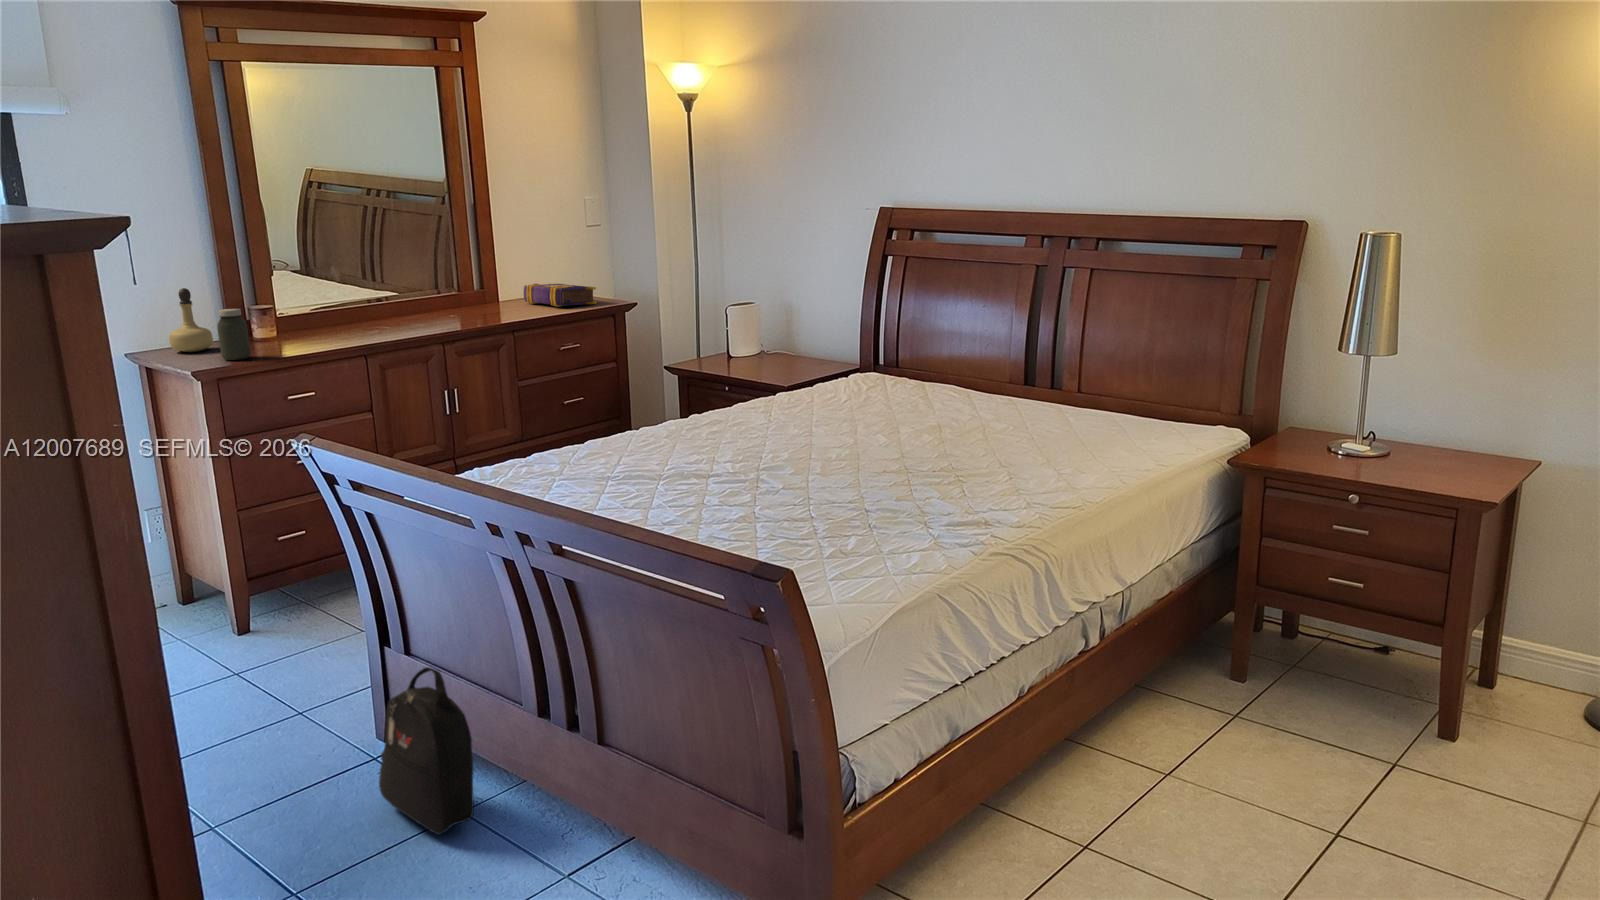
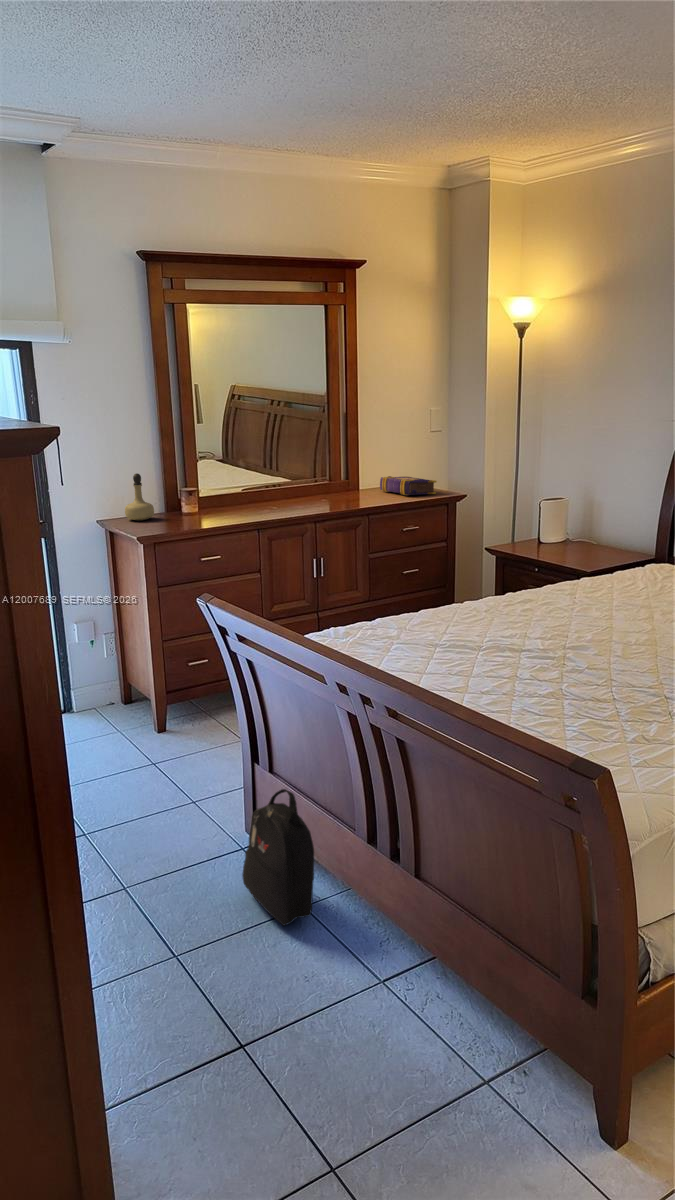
jar: present [217,309,251,360] -> none [157,490,178,529]

